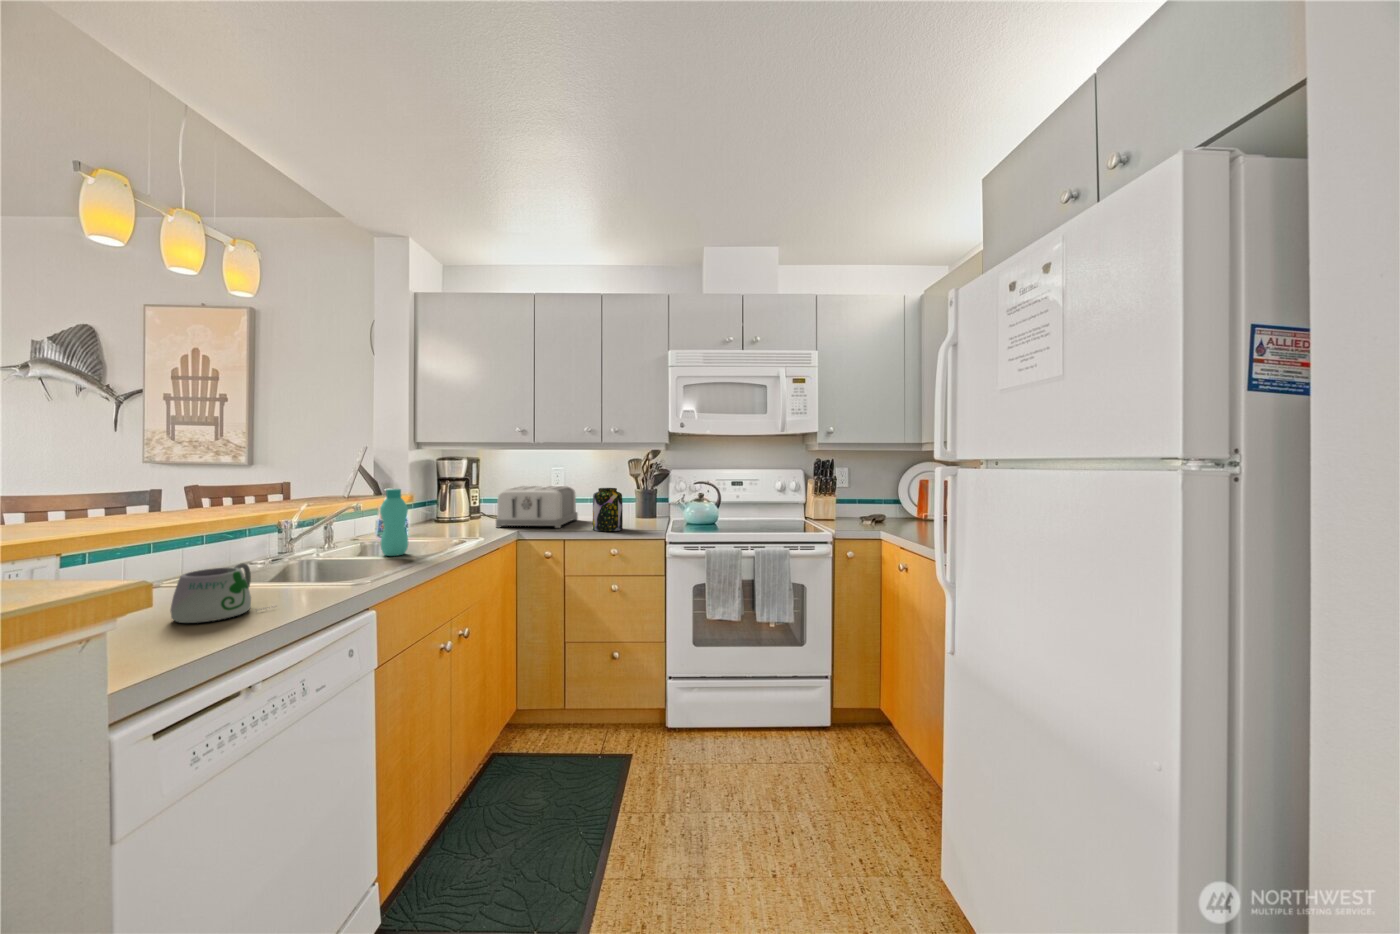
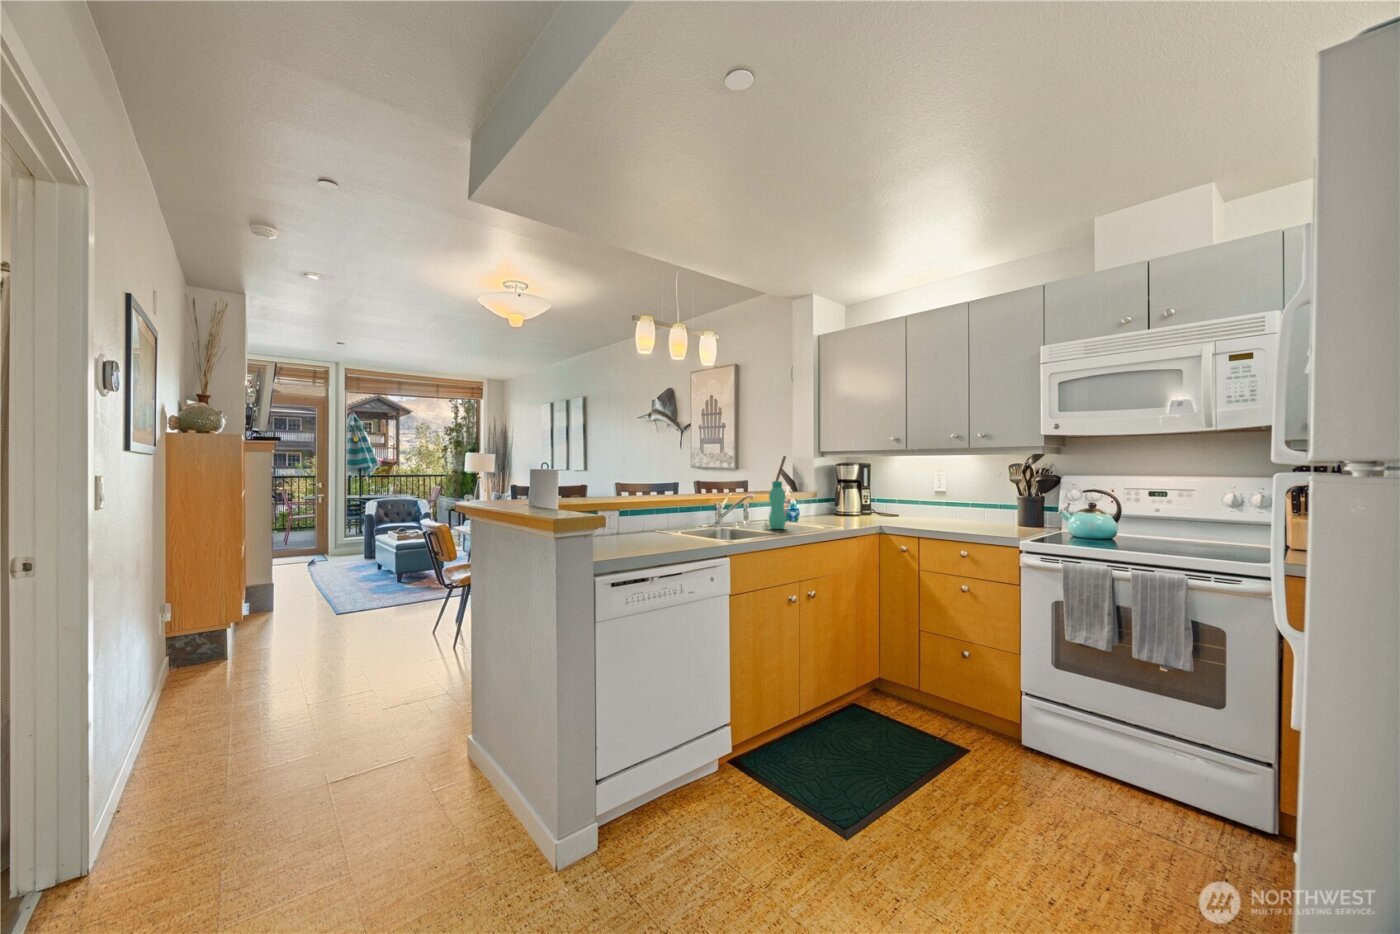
toaster: present [496,486,578,528] -> none [873,488,956,526]
jar: present [593,488,623,531] -> none [955,490,986,532]
mug: present [170,563,273,623] -> none [641,515,685,542]

